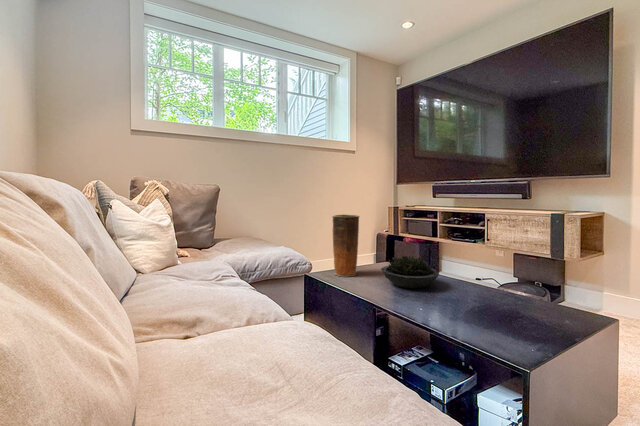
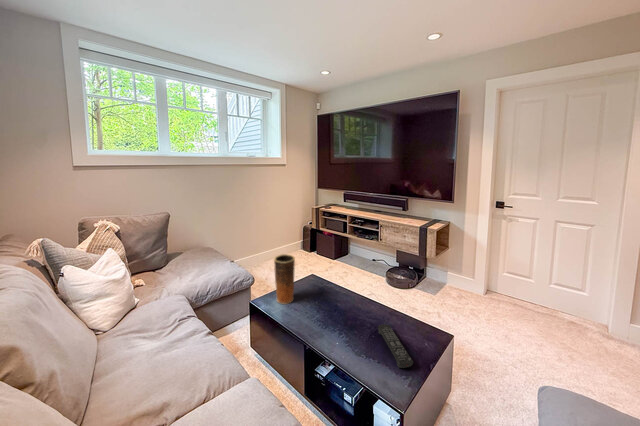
succulent plant: present [382,255,439,288] -> none [313,287,352,317]
remote control: none [478,293,535,331] -> present [378,324,413,368]

